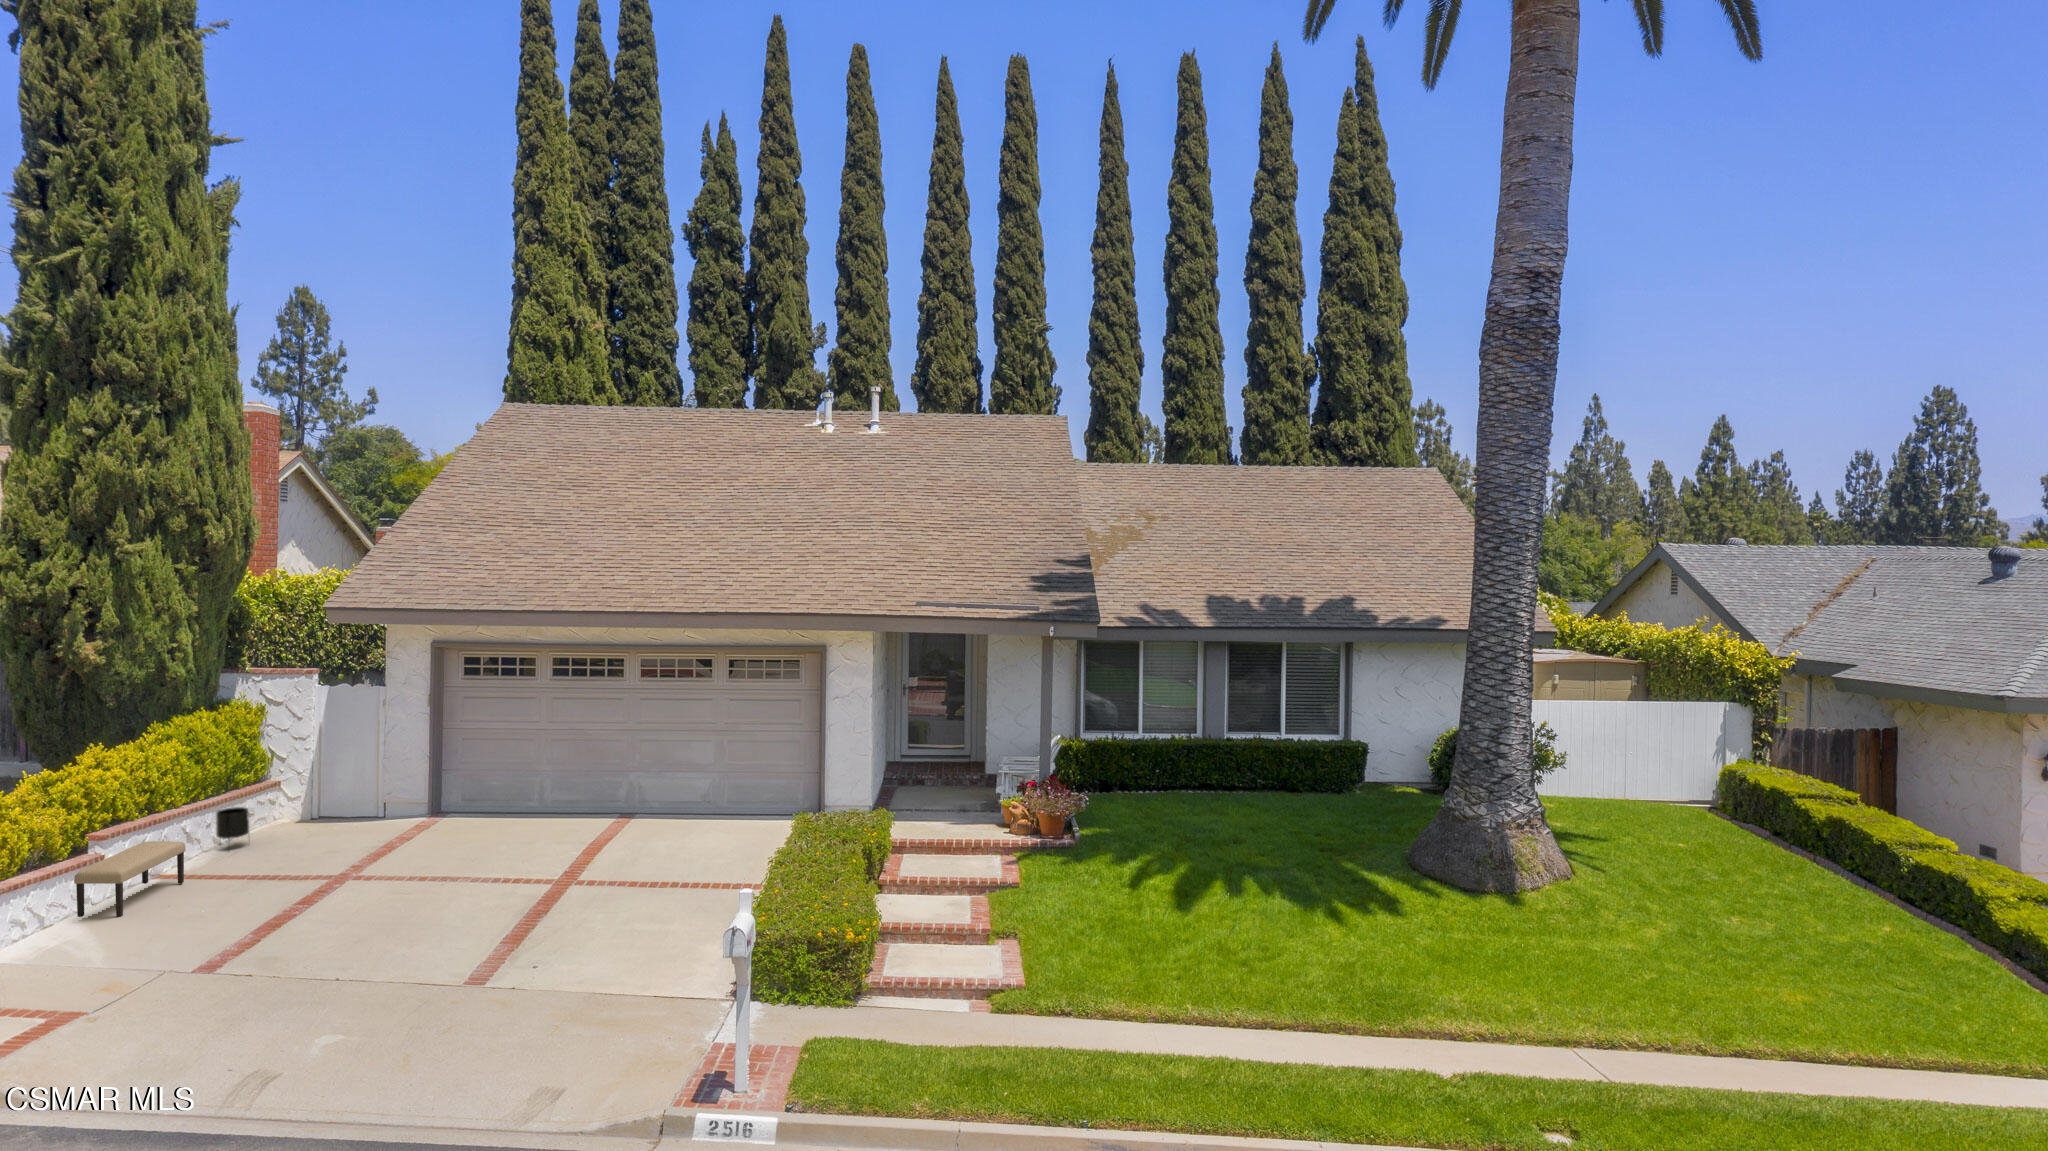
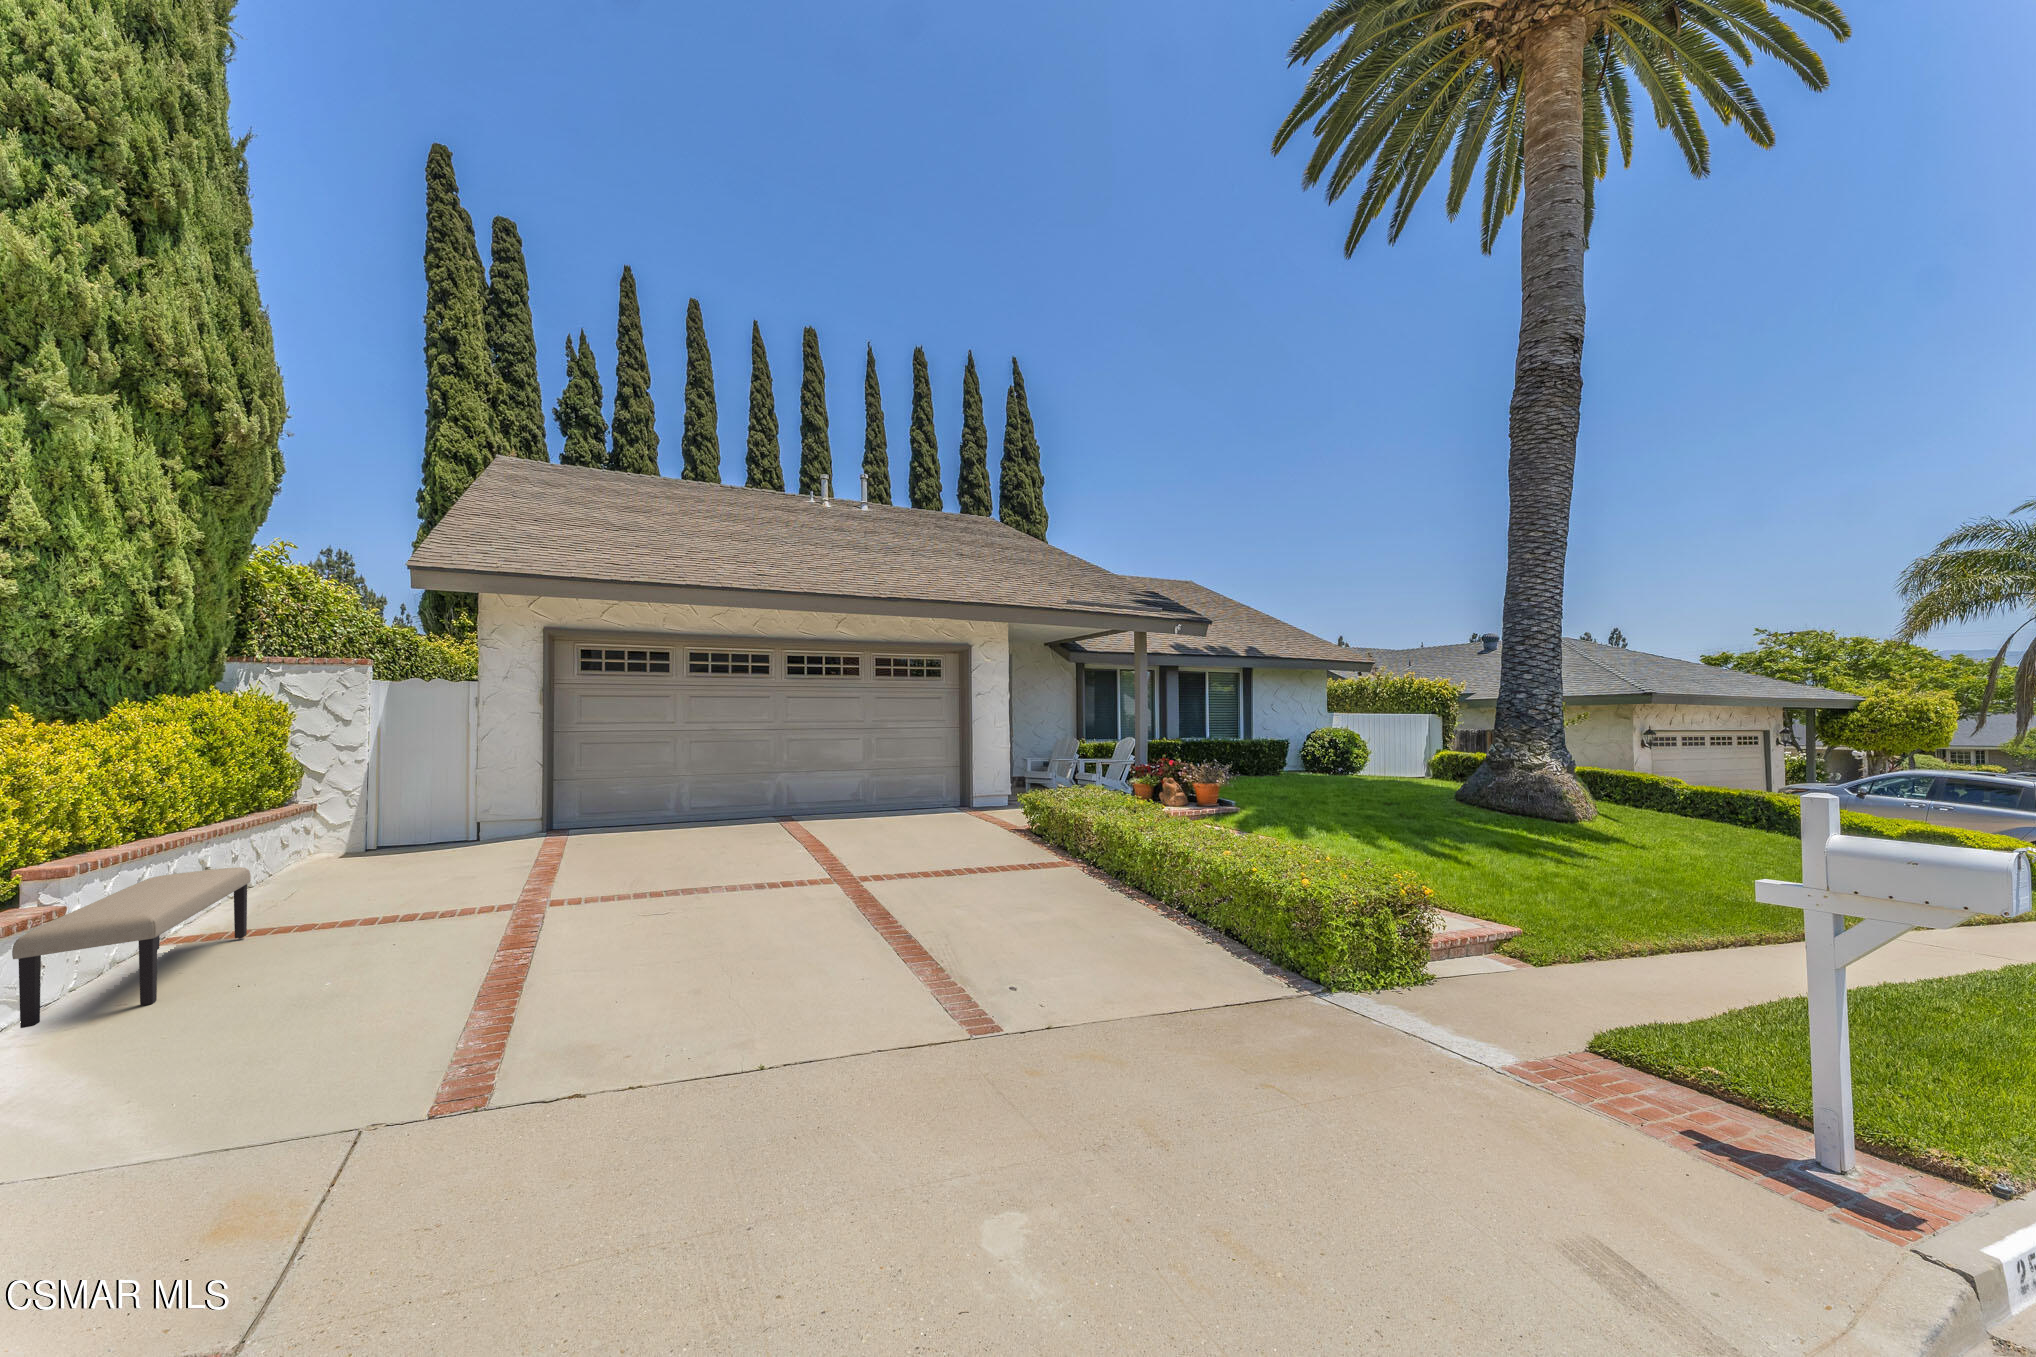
planter: present [216,807,249,840] -> none [253,829,314,894]

